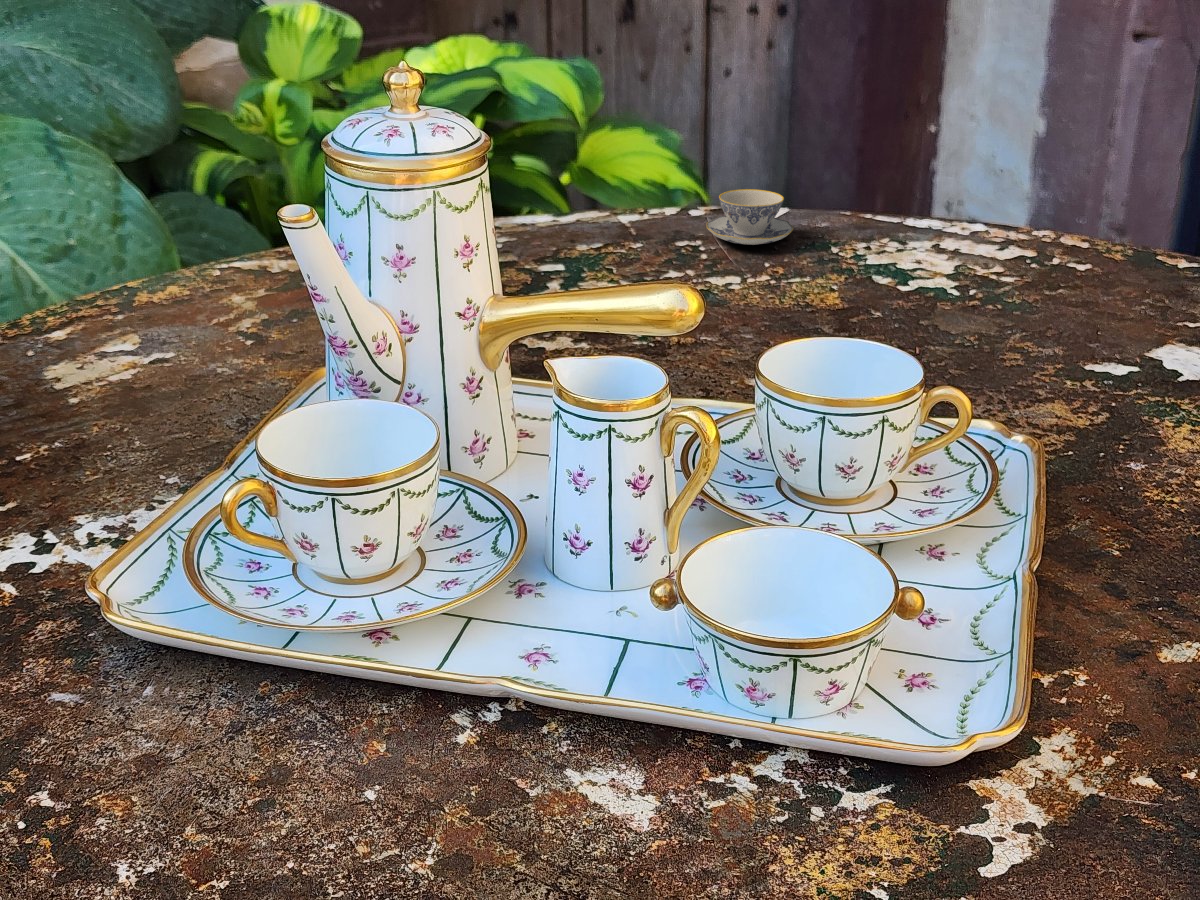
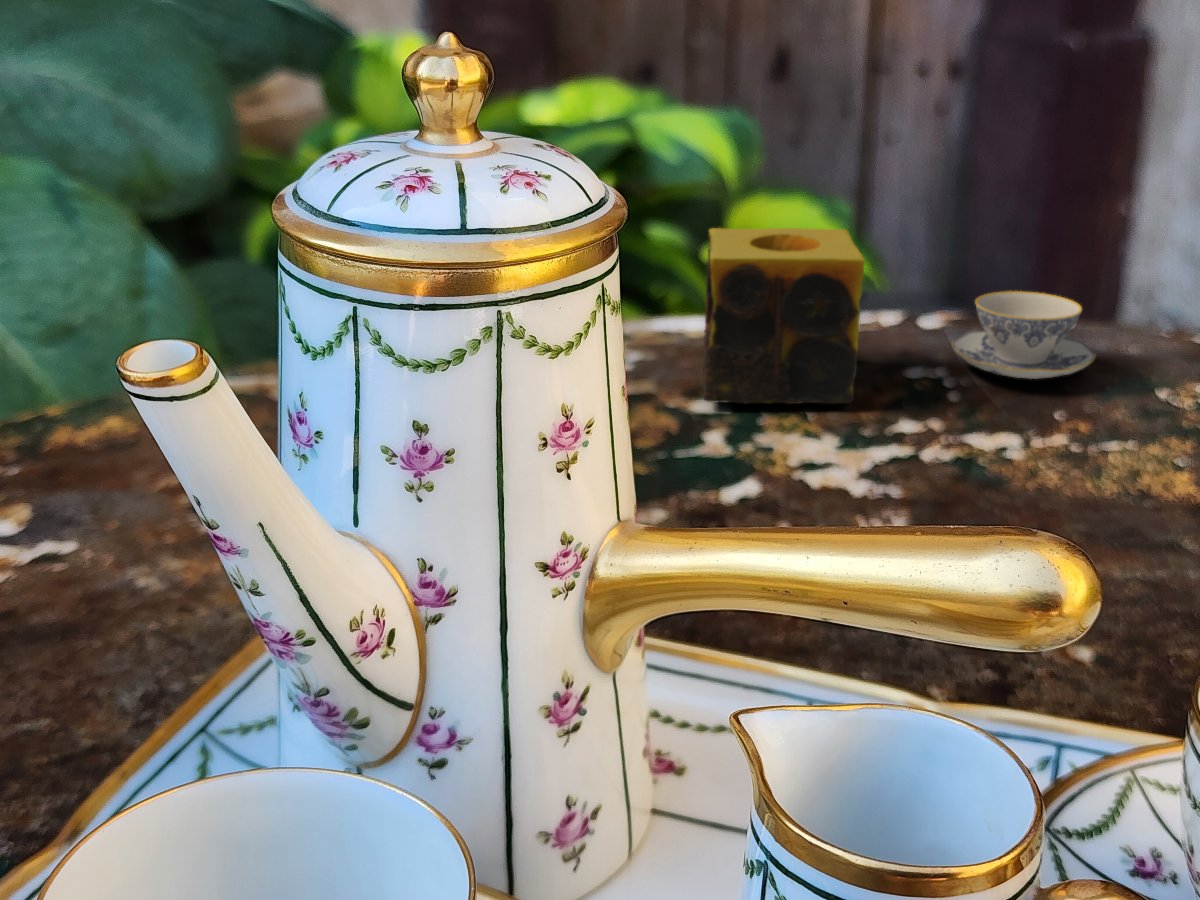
candle: none [547,150,644,265] -> present [703,228,865,404]

